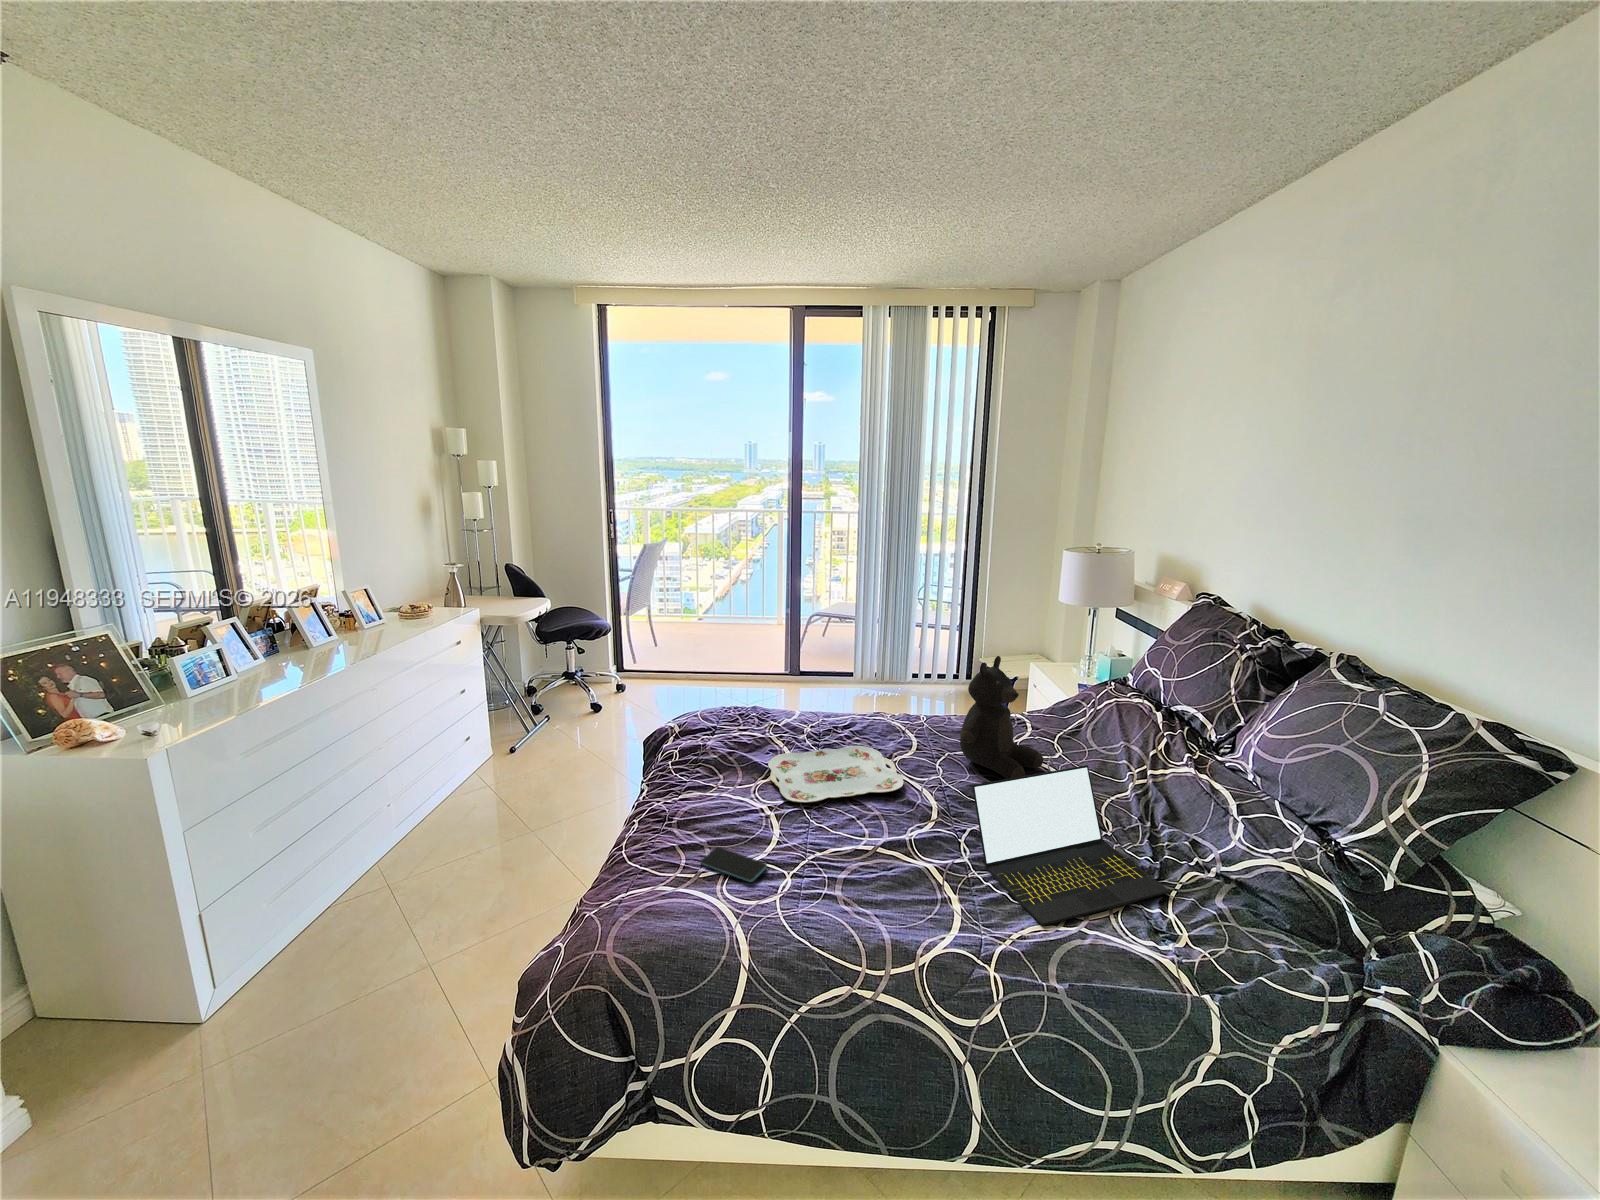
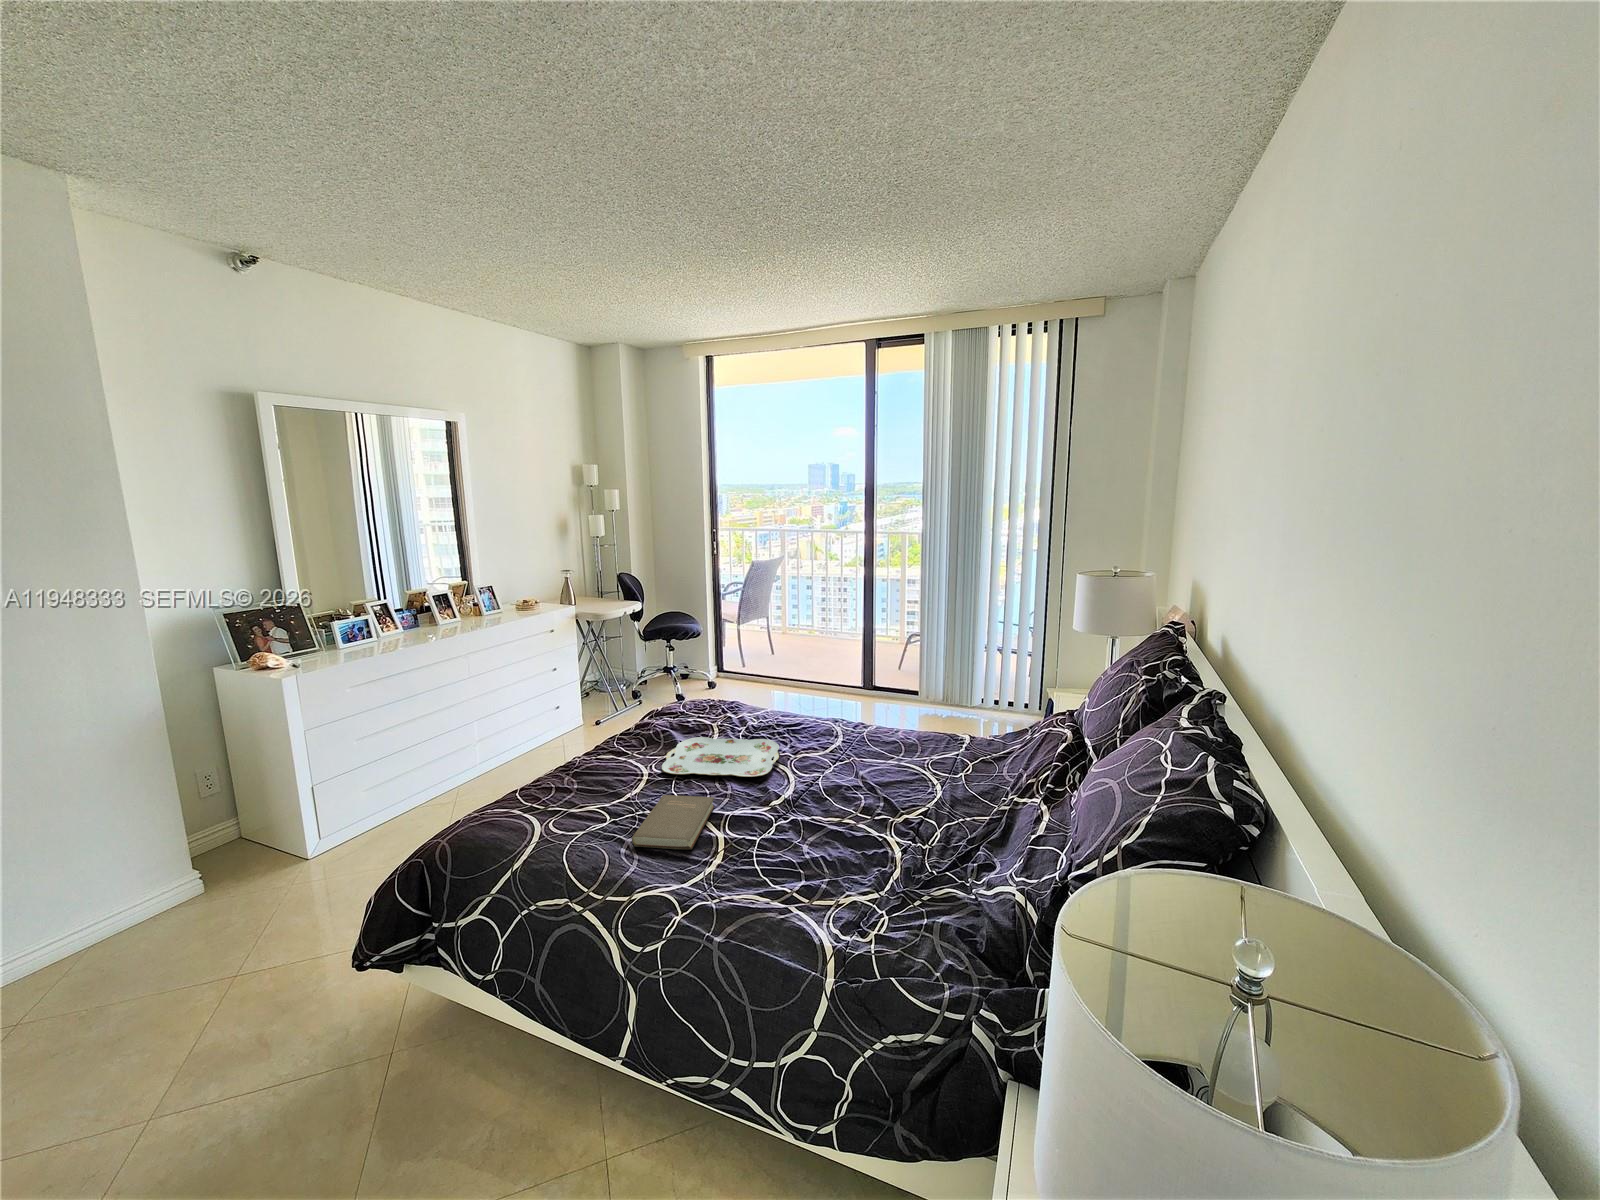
teddy bear: present [960,656,1043,779] -> none [832,667,919,789]
laptop: present [972,765,1169,926] -> none [749,771,899,898]
book: none [832,822,929,899] -> present [632,795,714,849]
smartphone: present [701,847,767,882] -> none [553,792,593,819]

